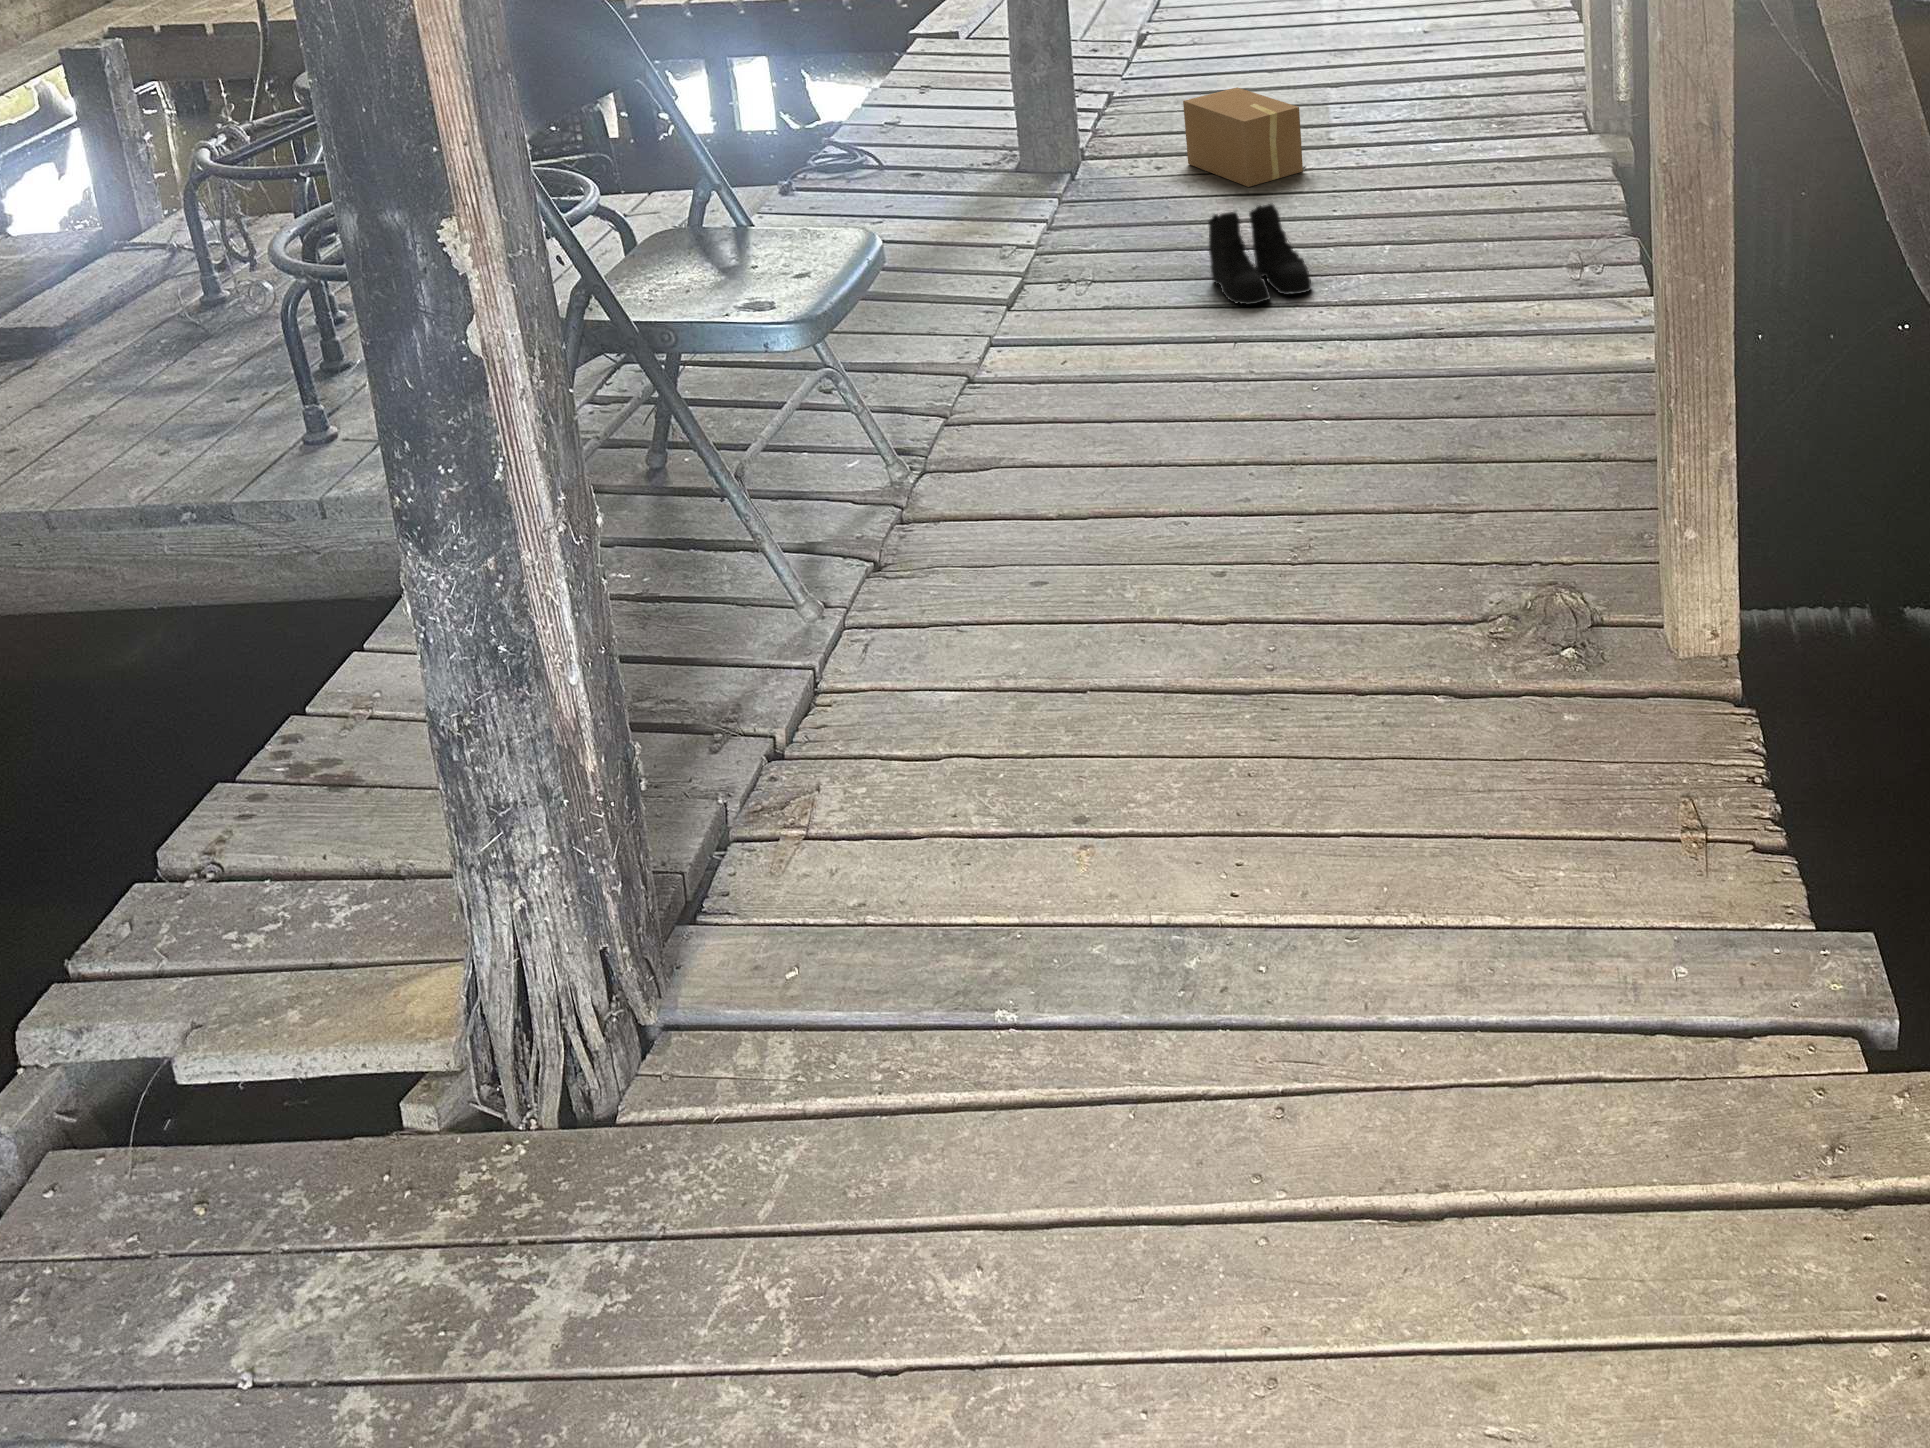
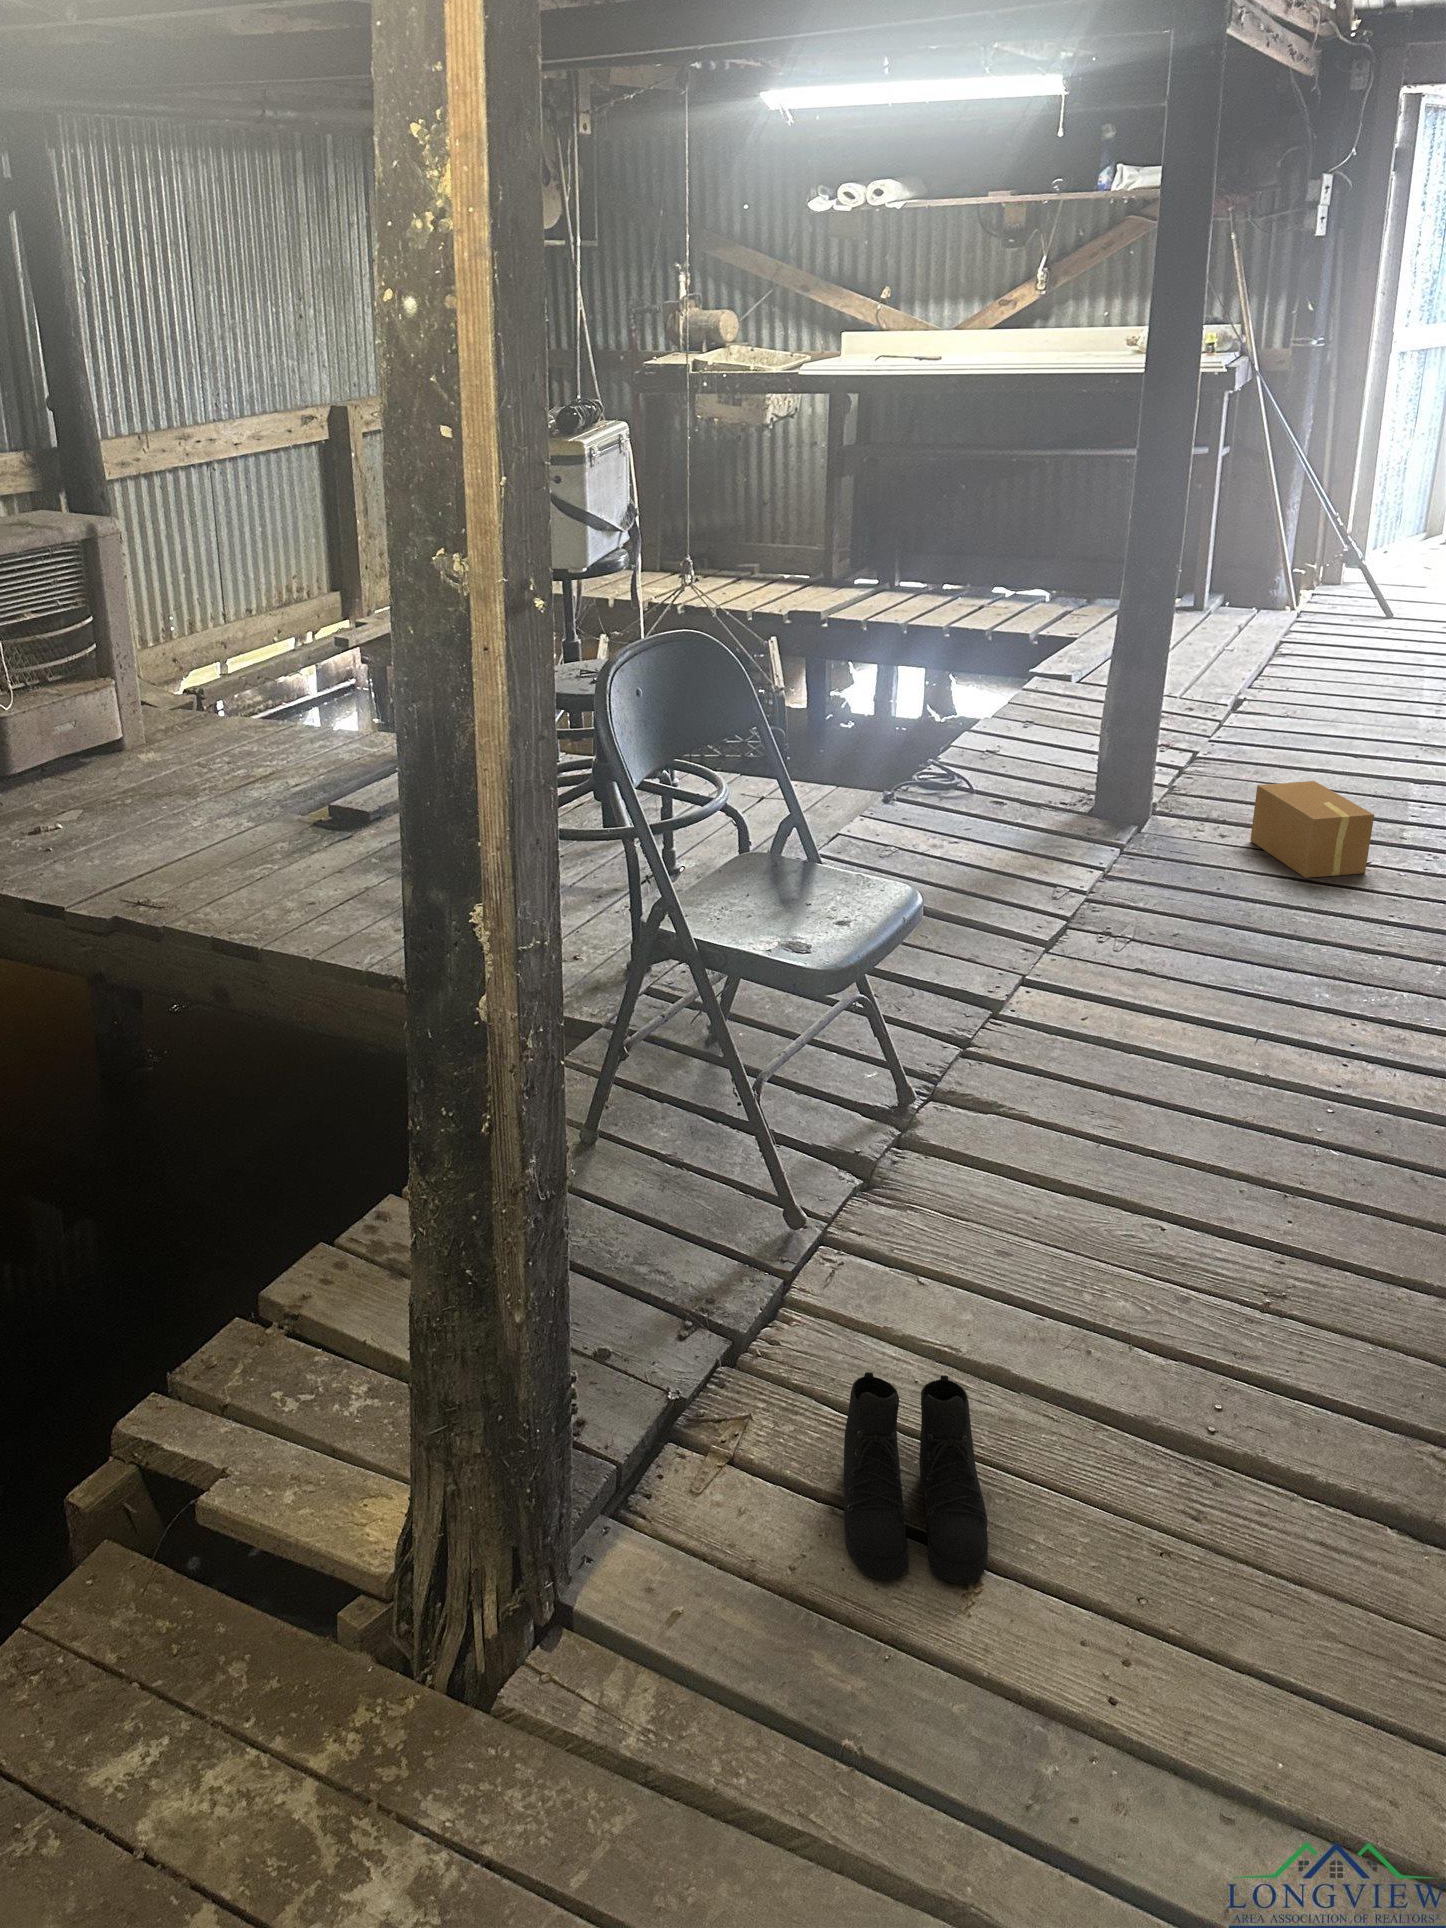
boots: present [1208,204,1311,304] -> present [844,1372,988,1584]

